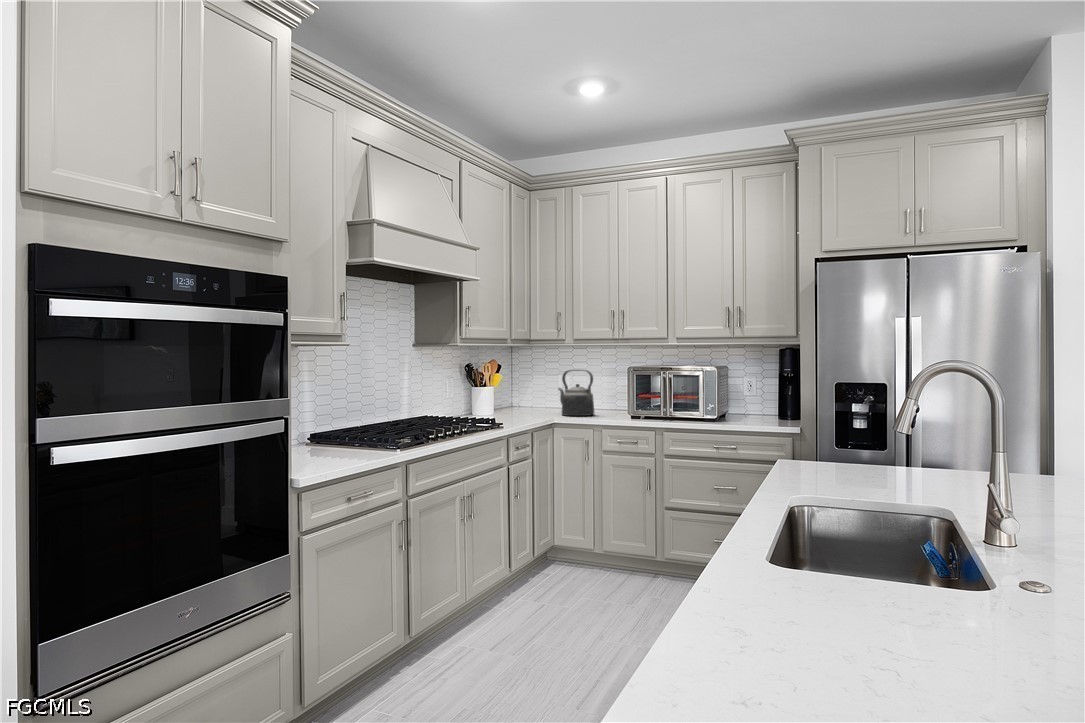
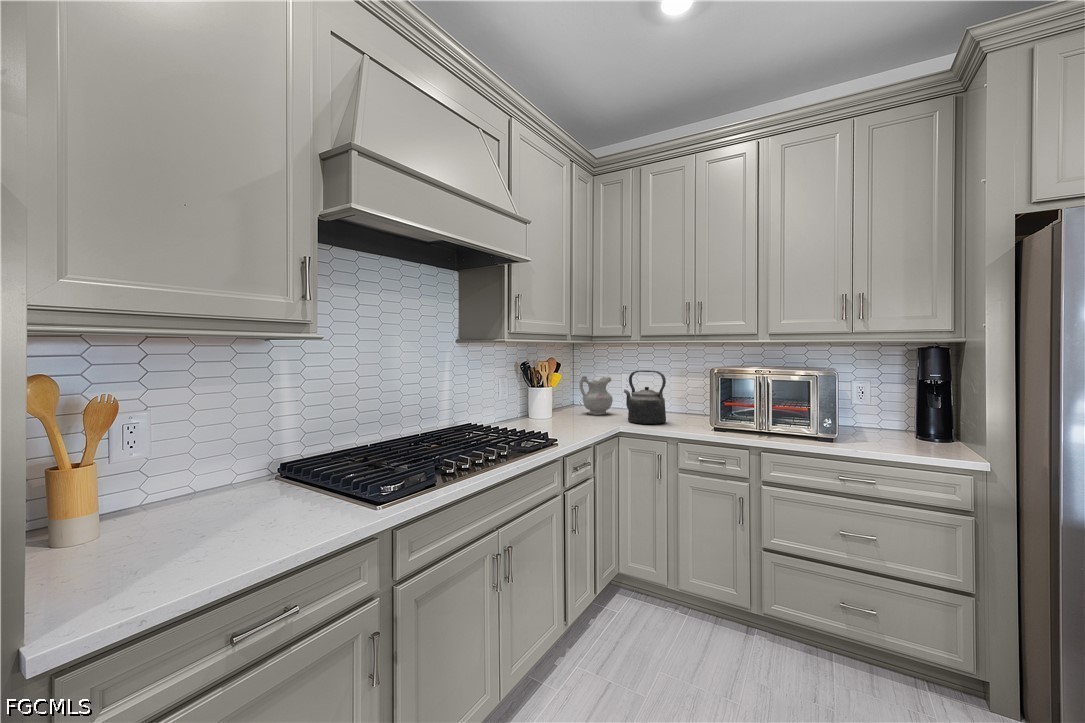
ceramic pitcher: none [518,376,549,411] -> present [579,376,613,415]

